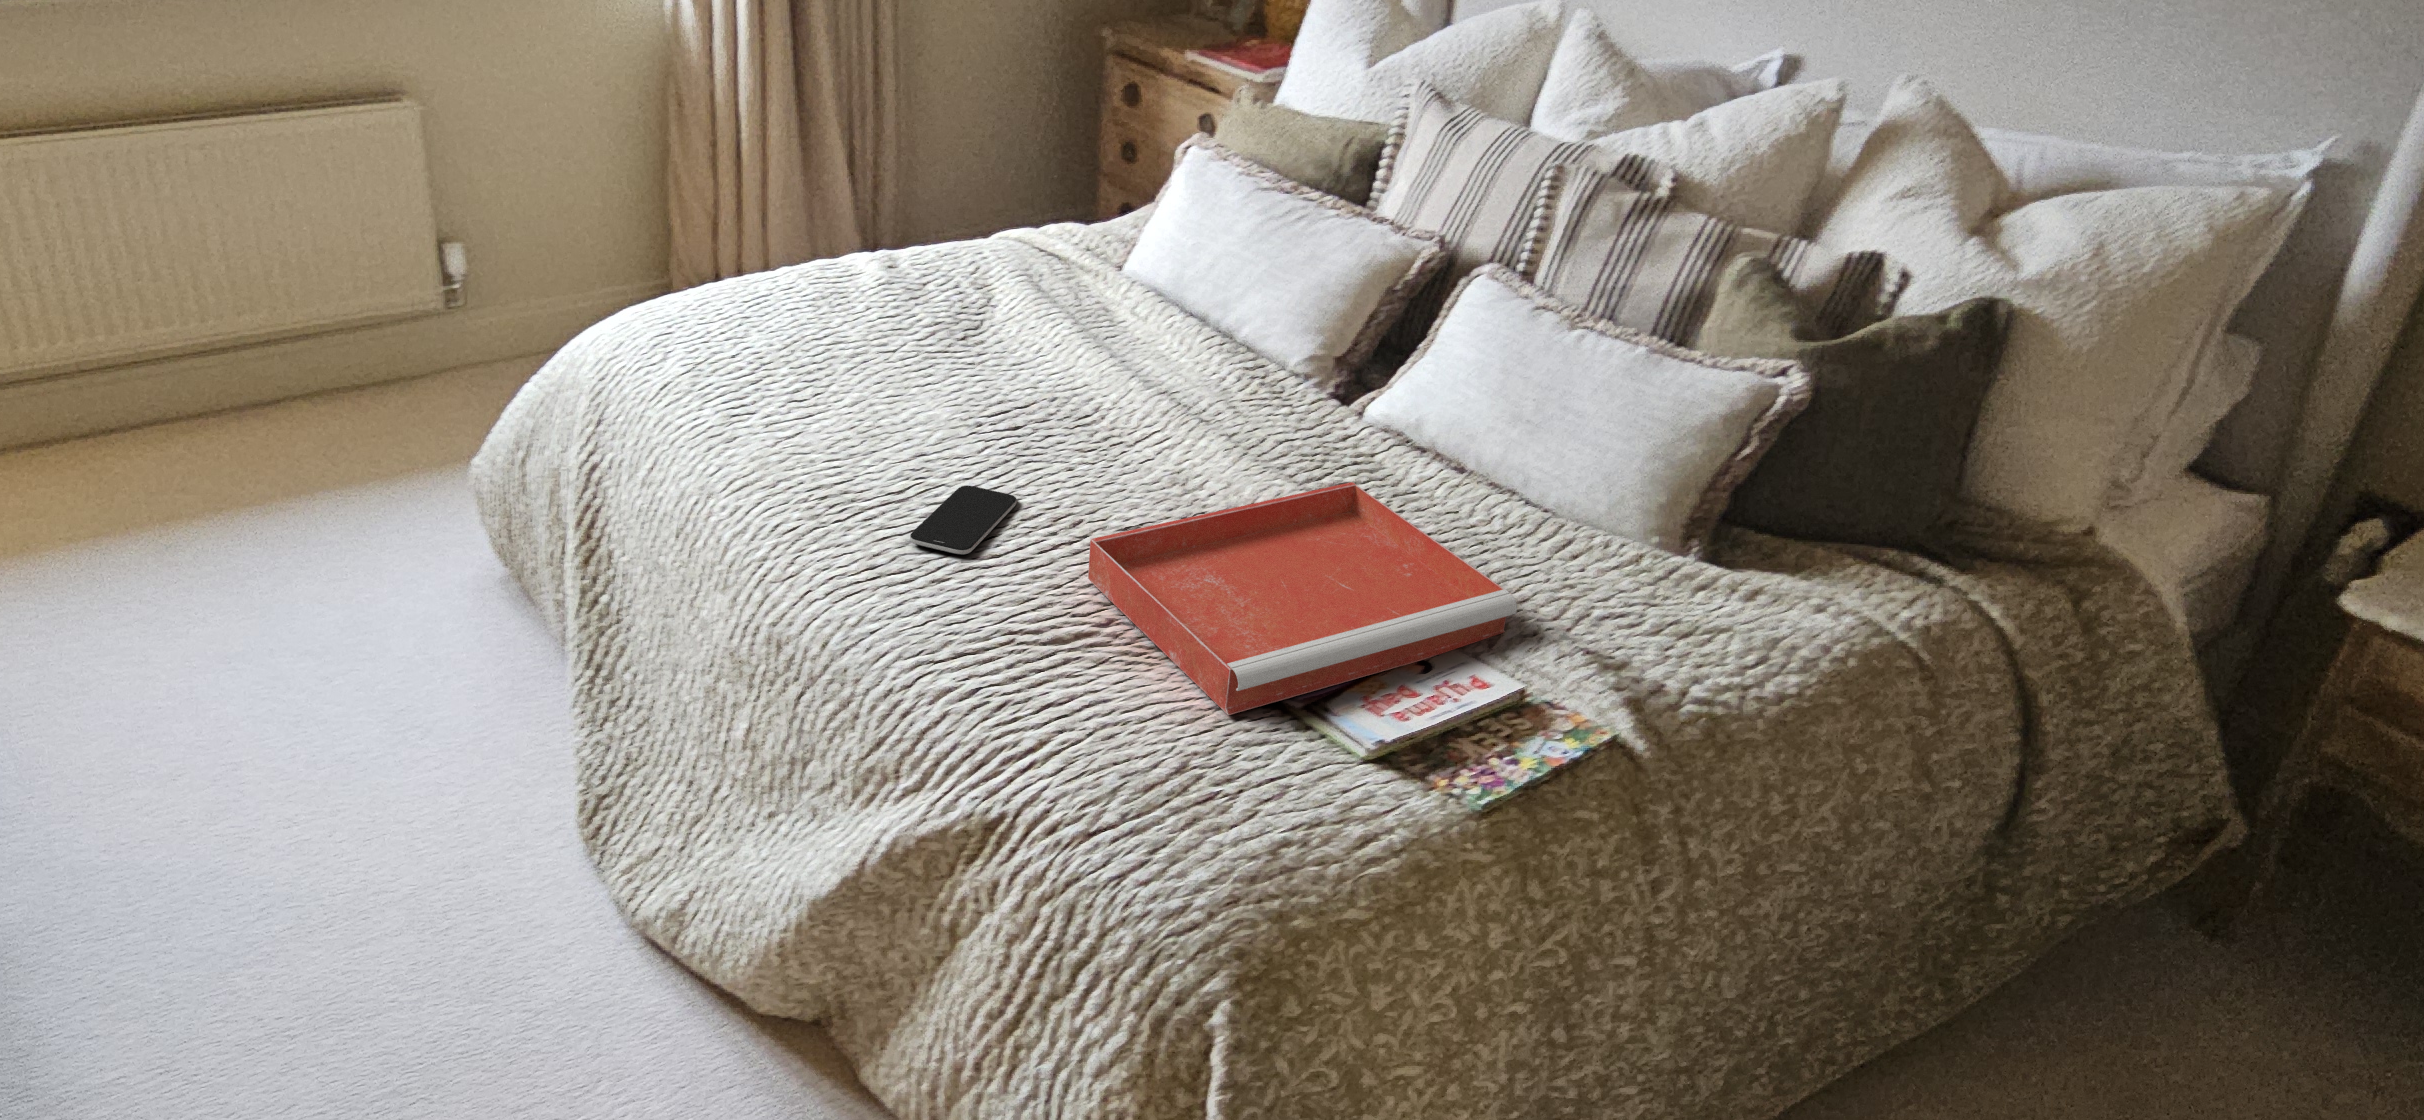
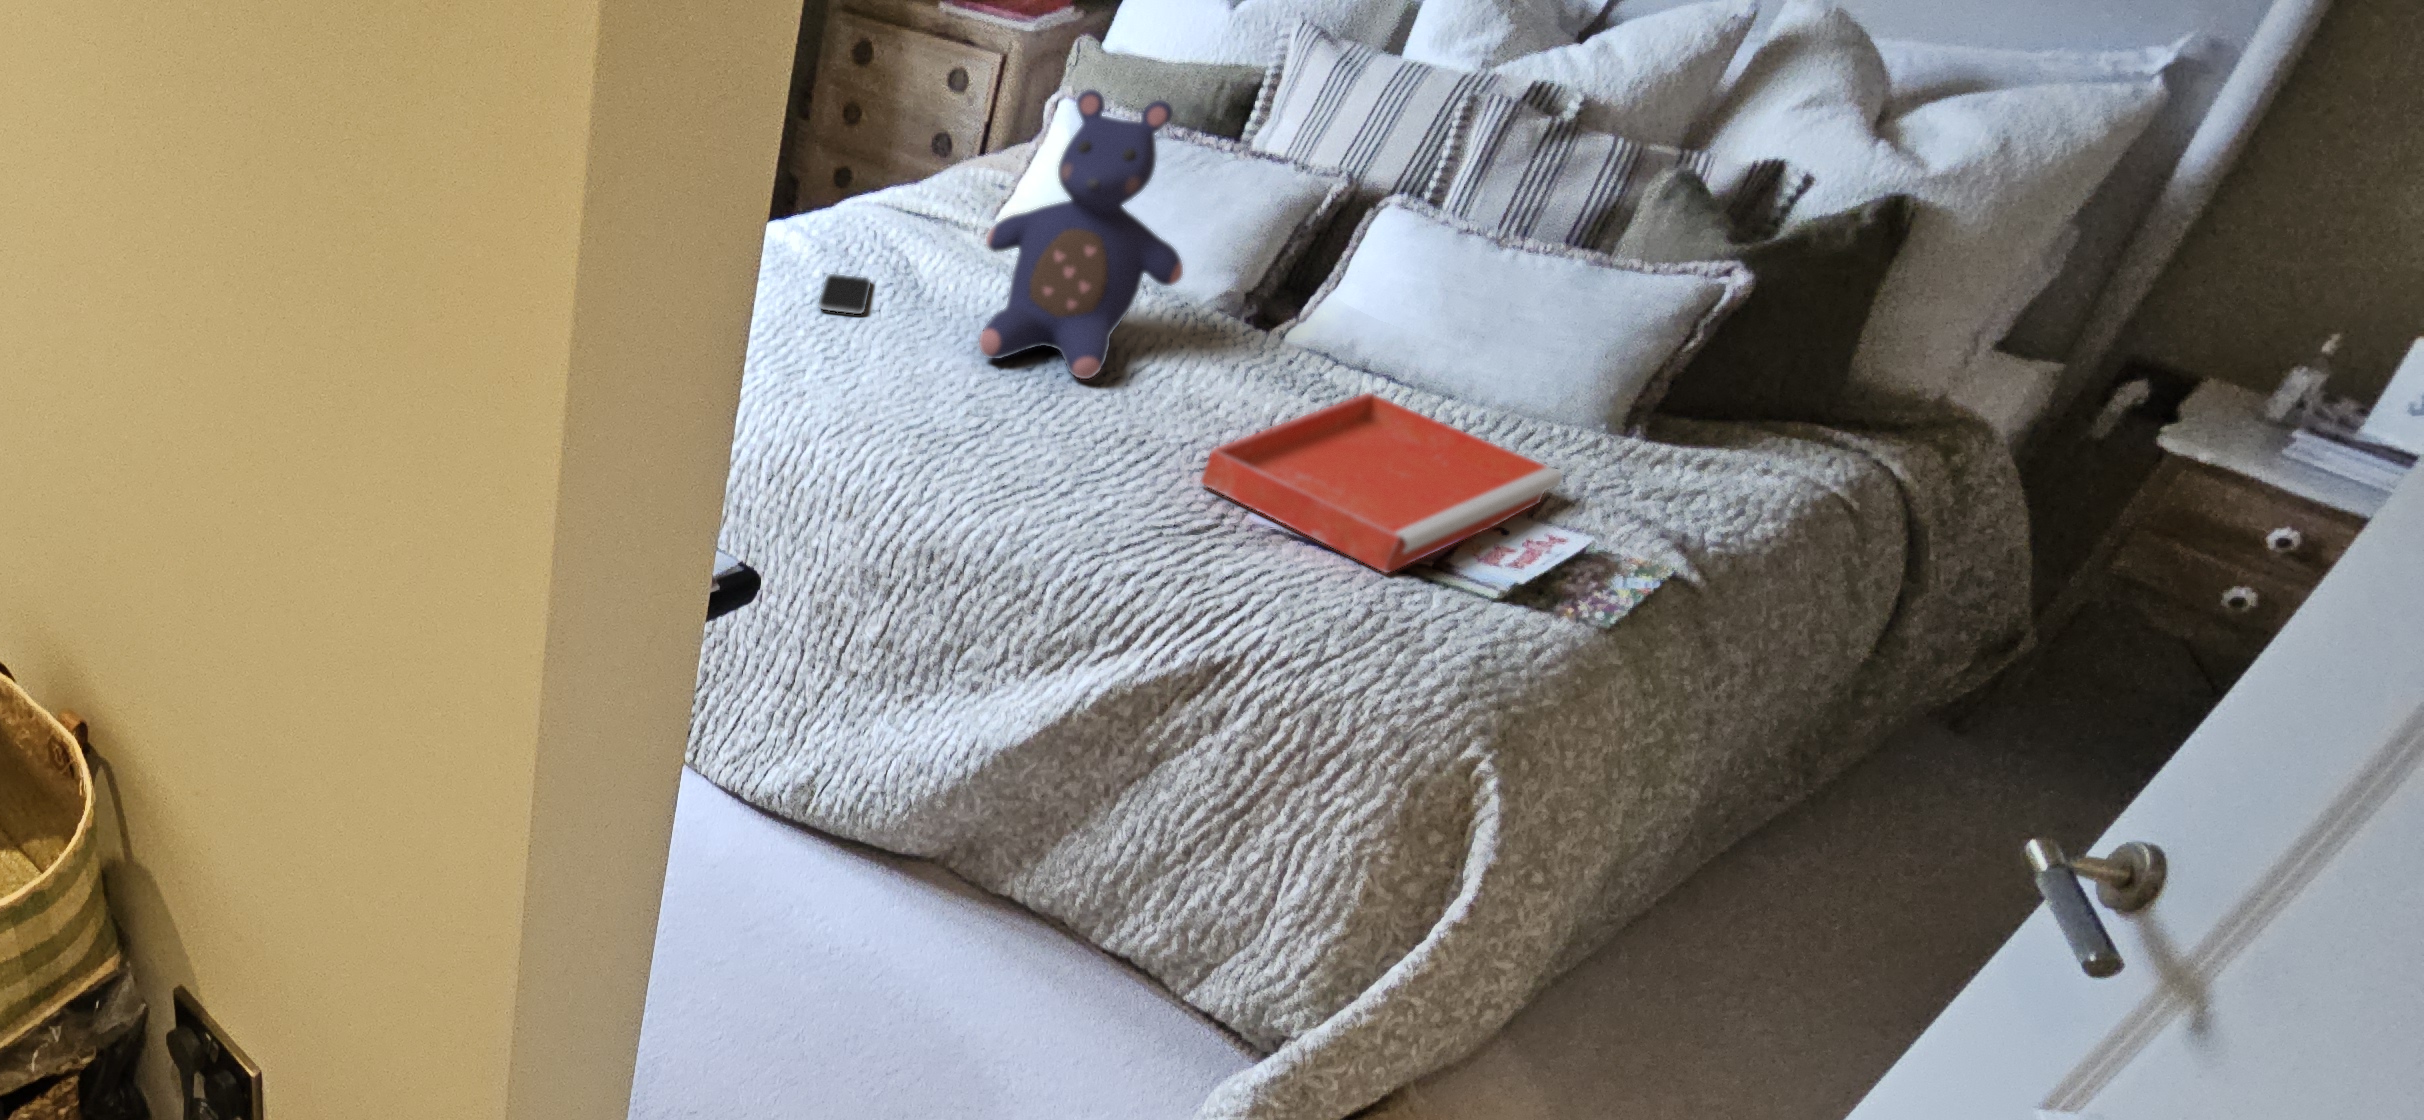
teddy bear: none [956,127,1184,444] -> present [979,89,1183,379]
smartphone: present [910,486,1017,555] -> present [819,274,871,314]

